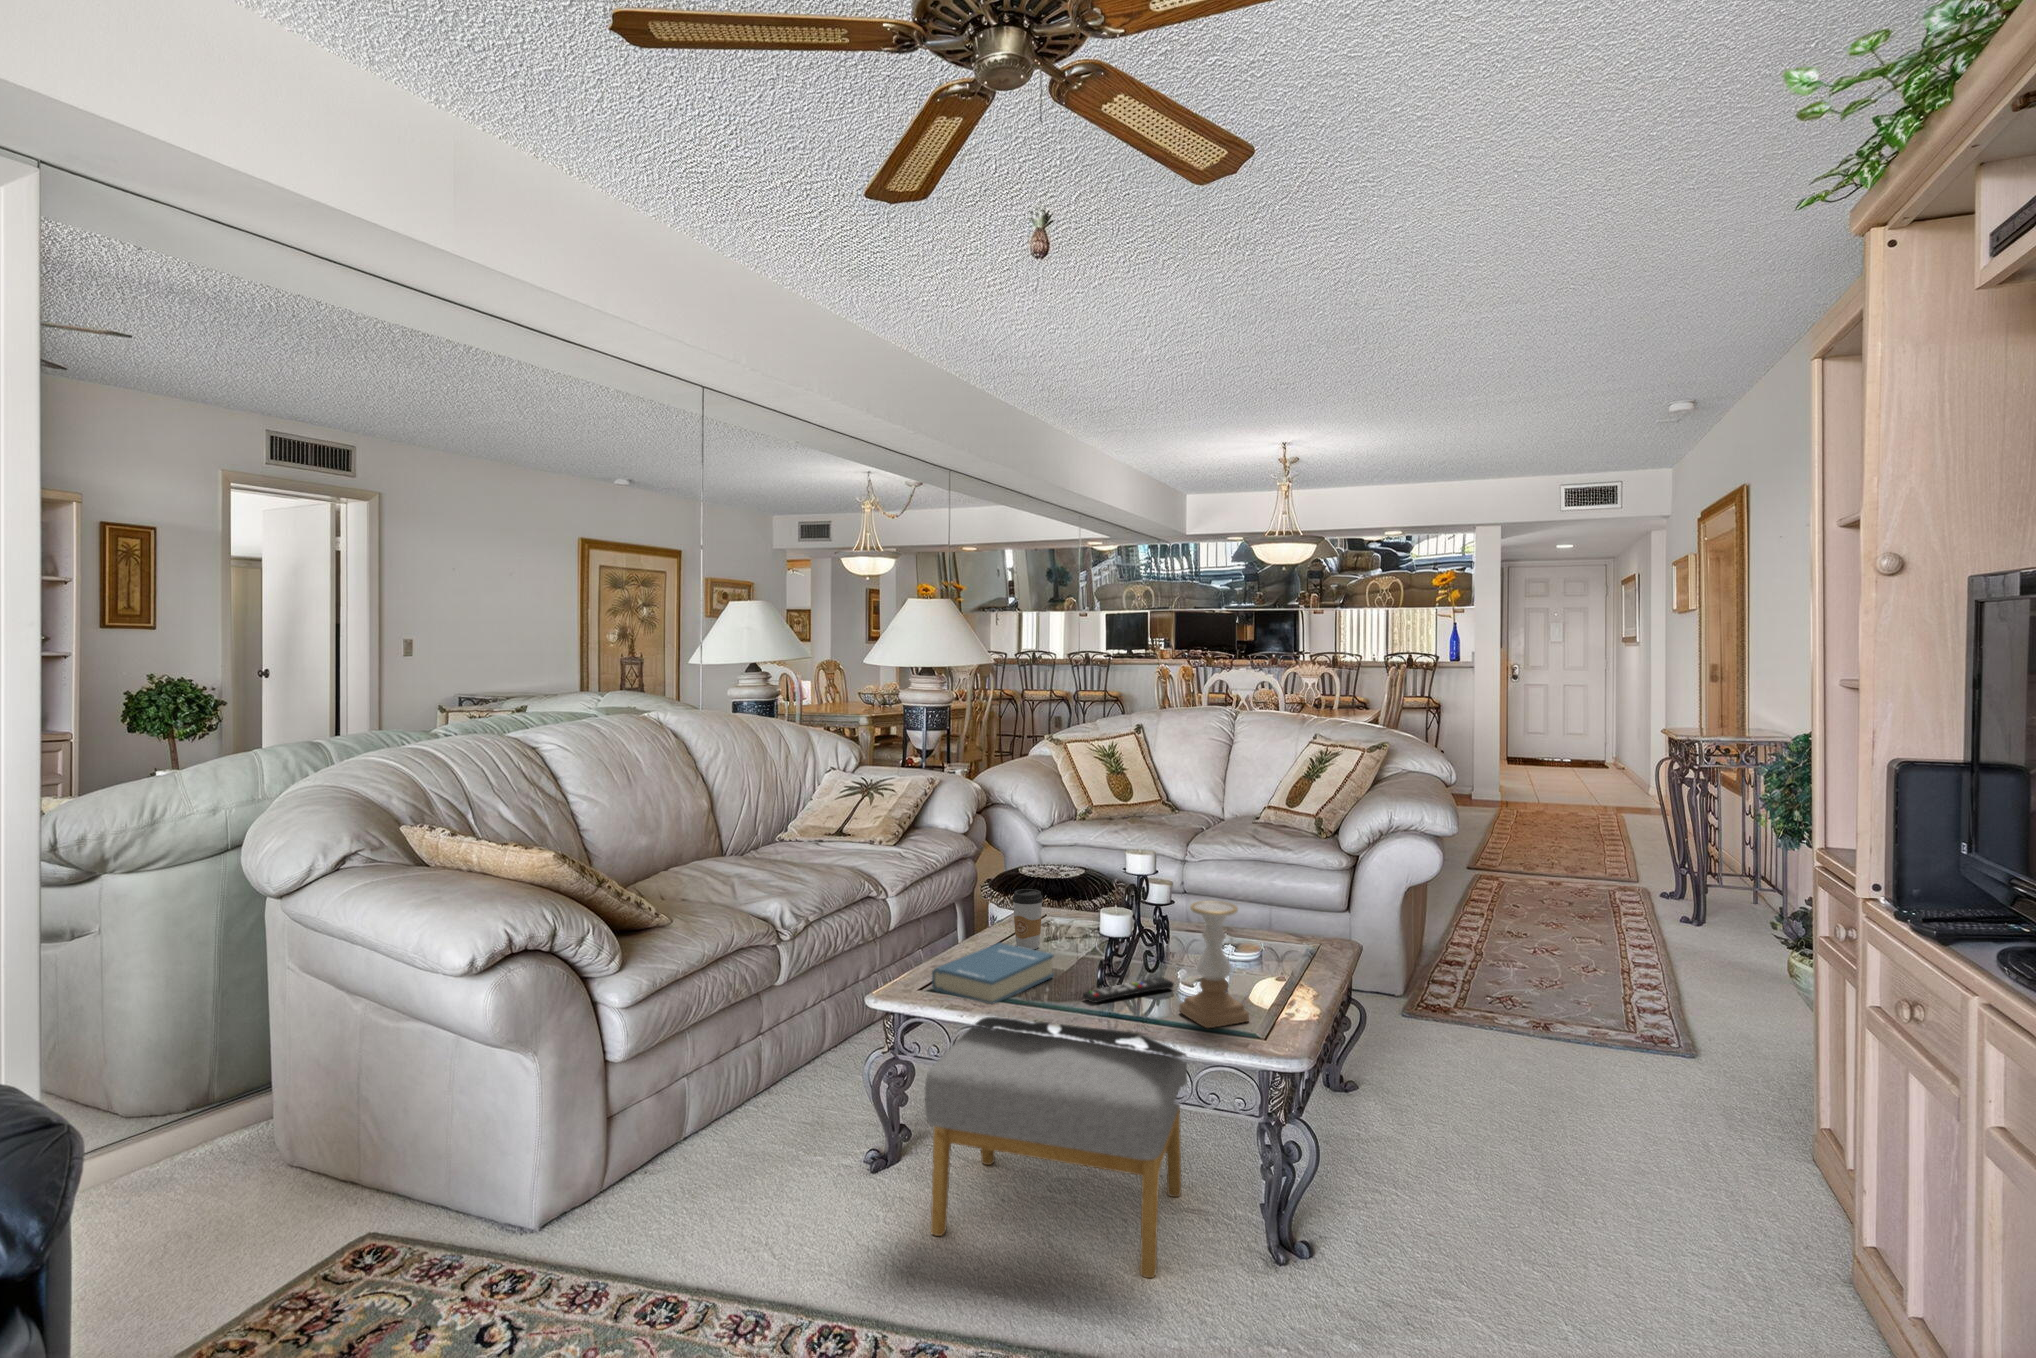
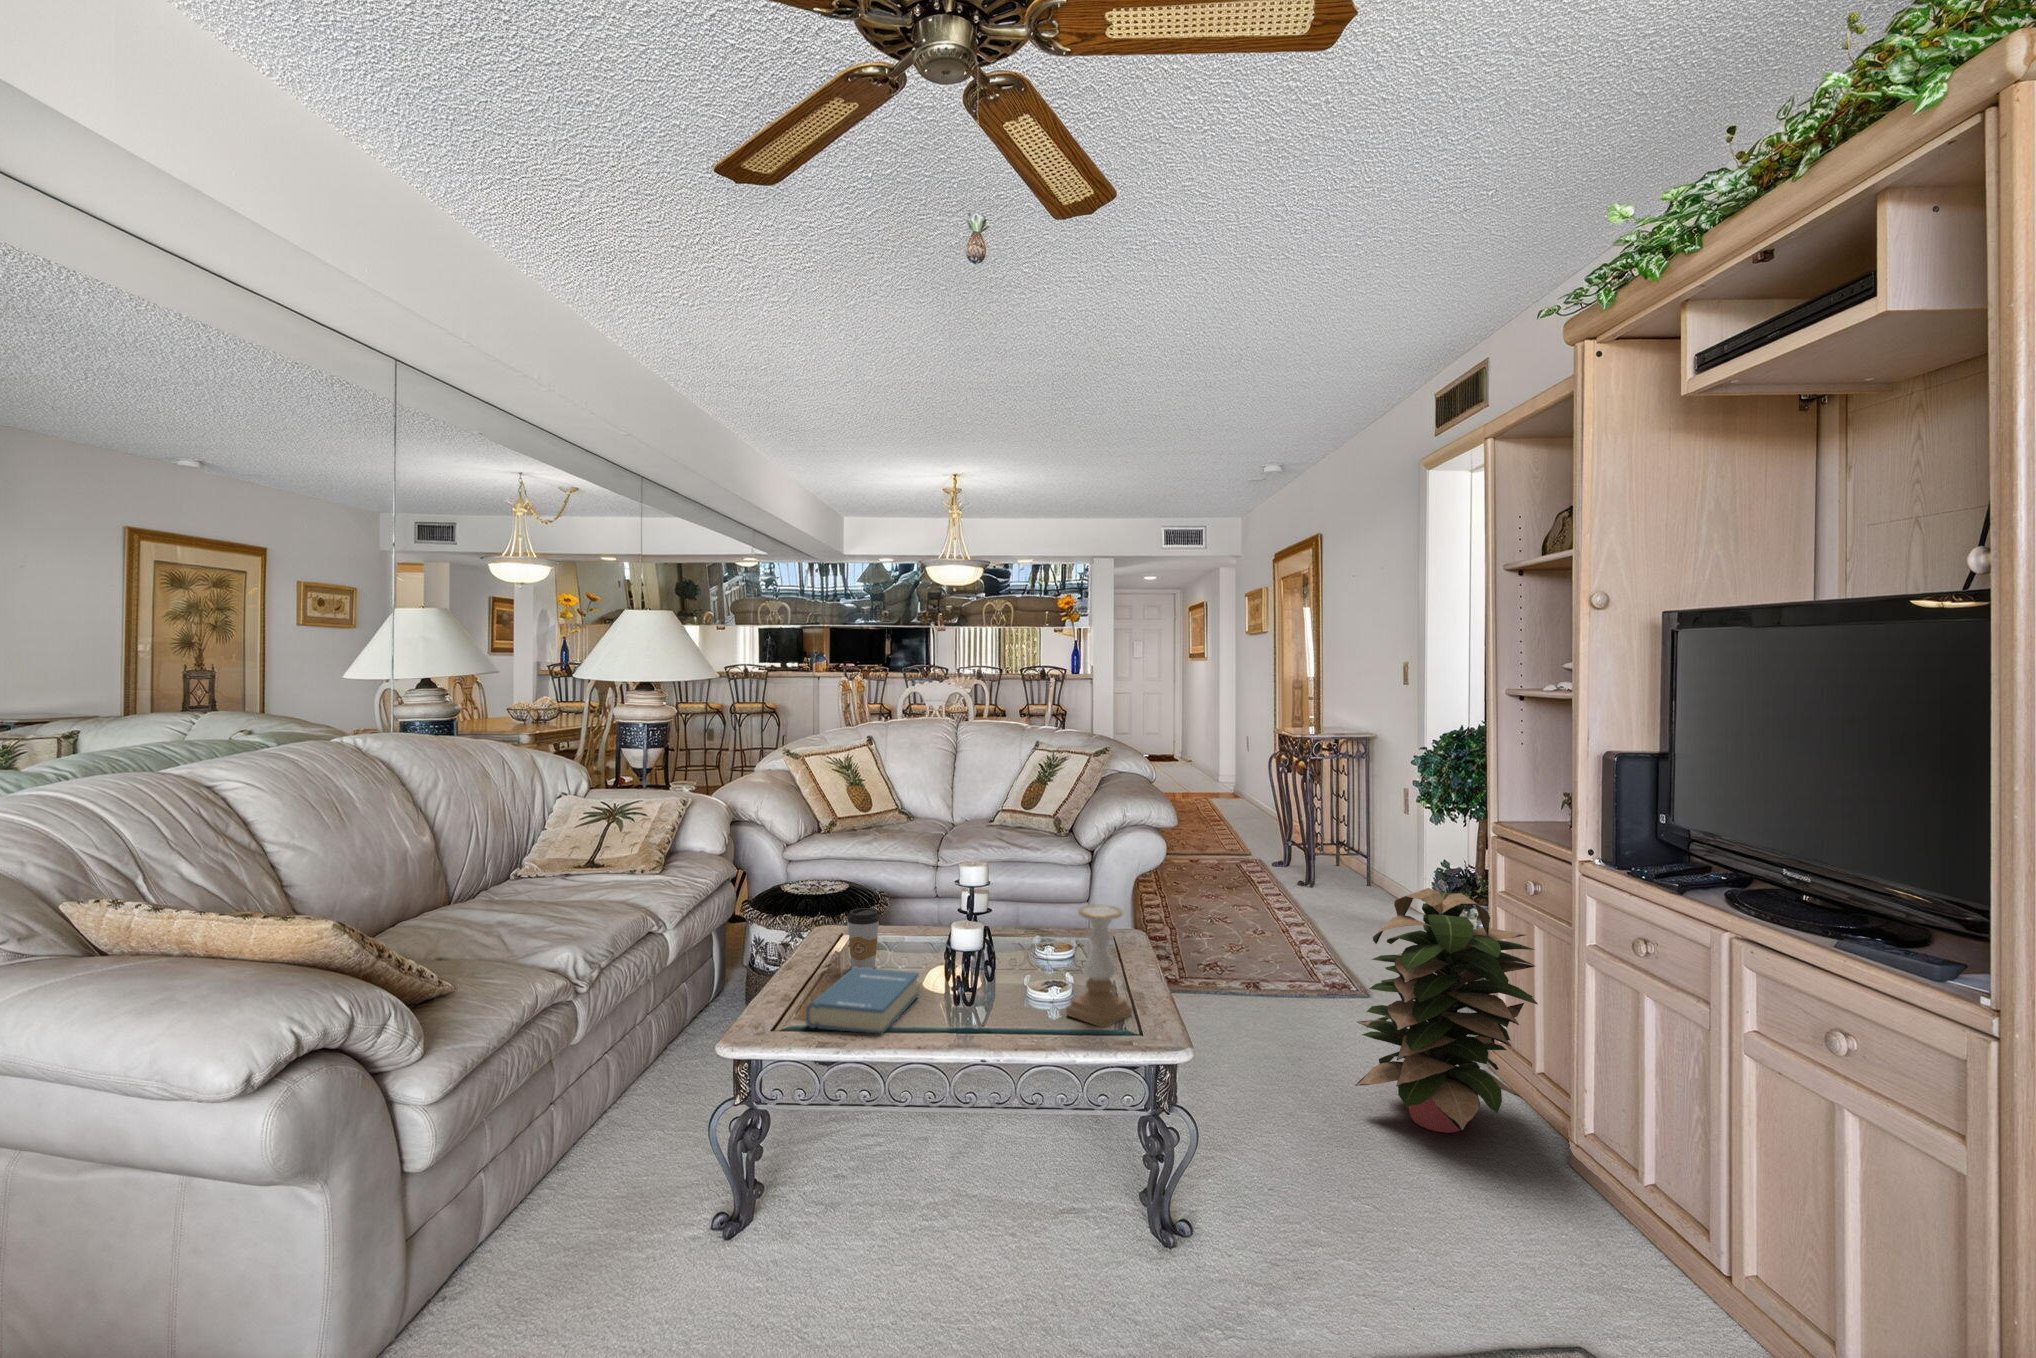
decorative plant: none [1580,922,1846,1232] -> present [1355,888,1538,1133]
remote control: present [1083,977,1174,1003] -> none [967,983,1040,1018]
footstool: present [925,1017,1187,1278] -> none [839,1042,1093,1293]

